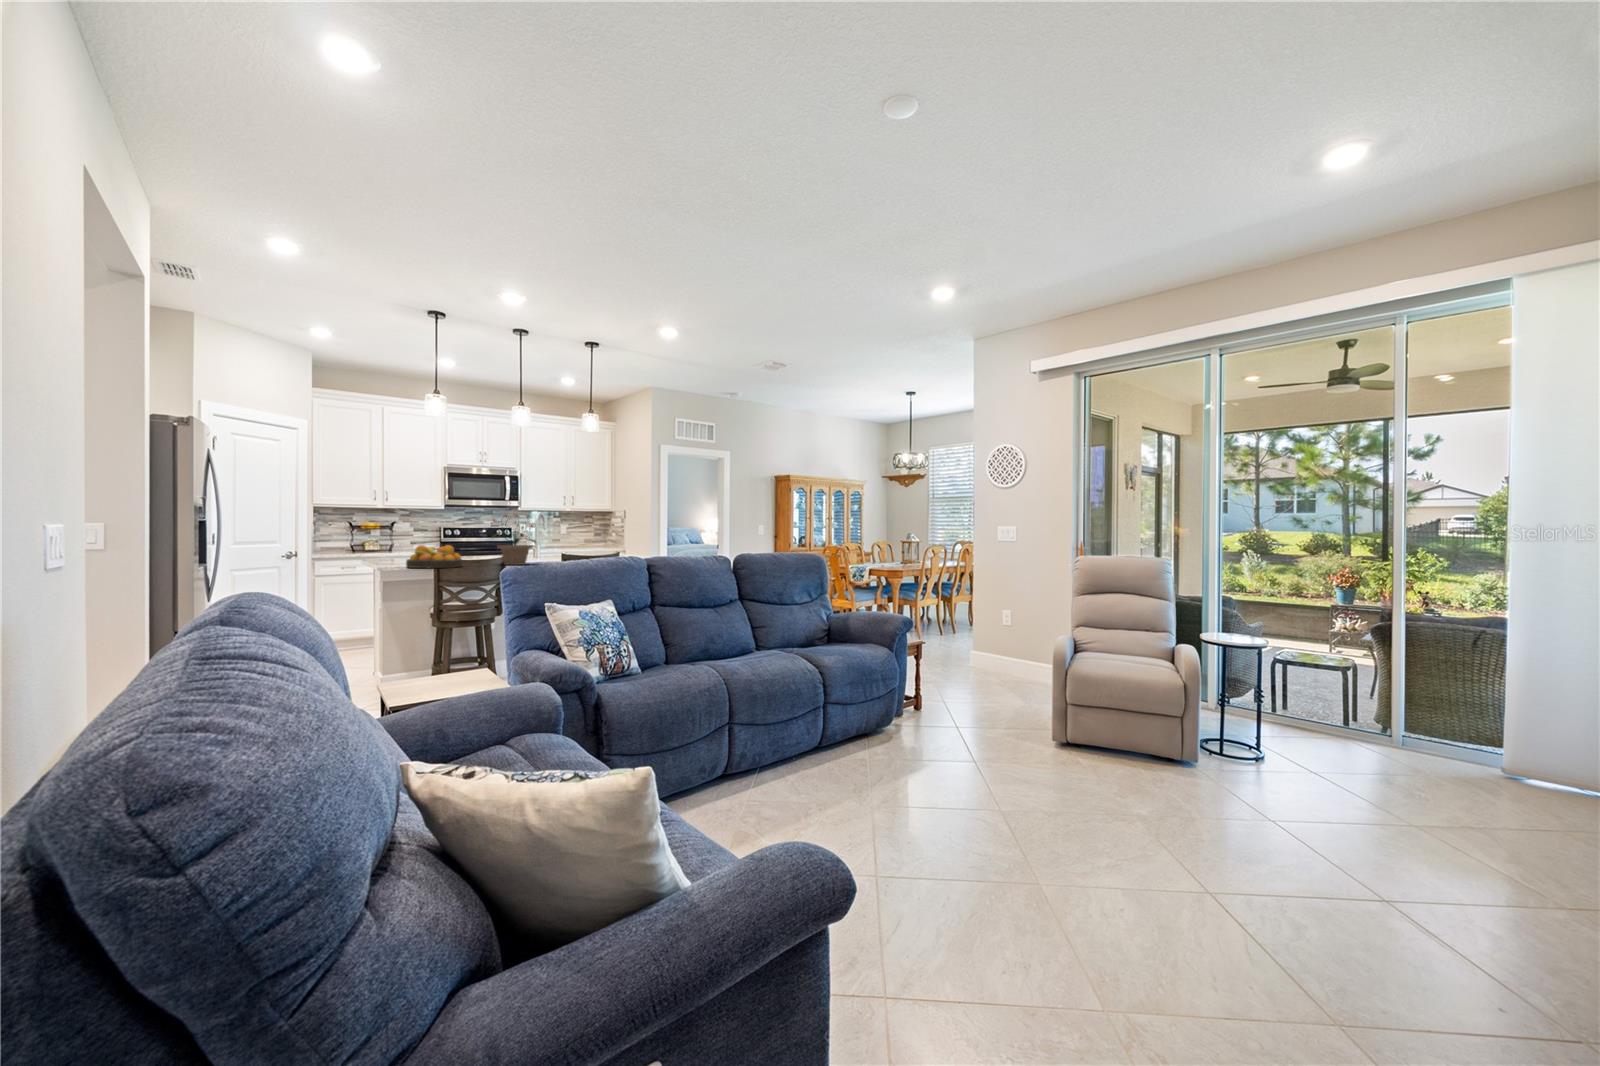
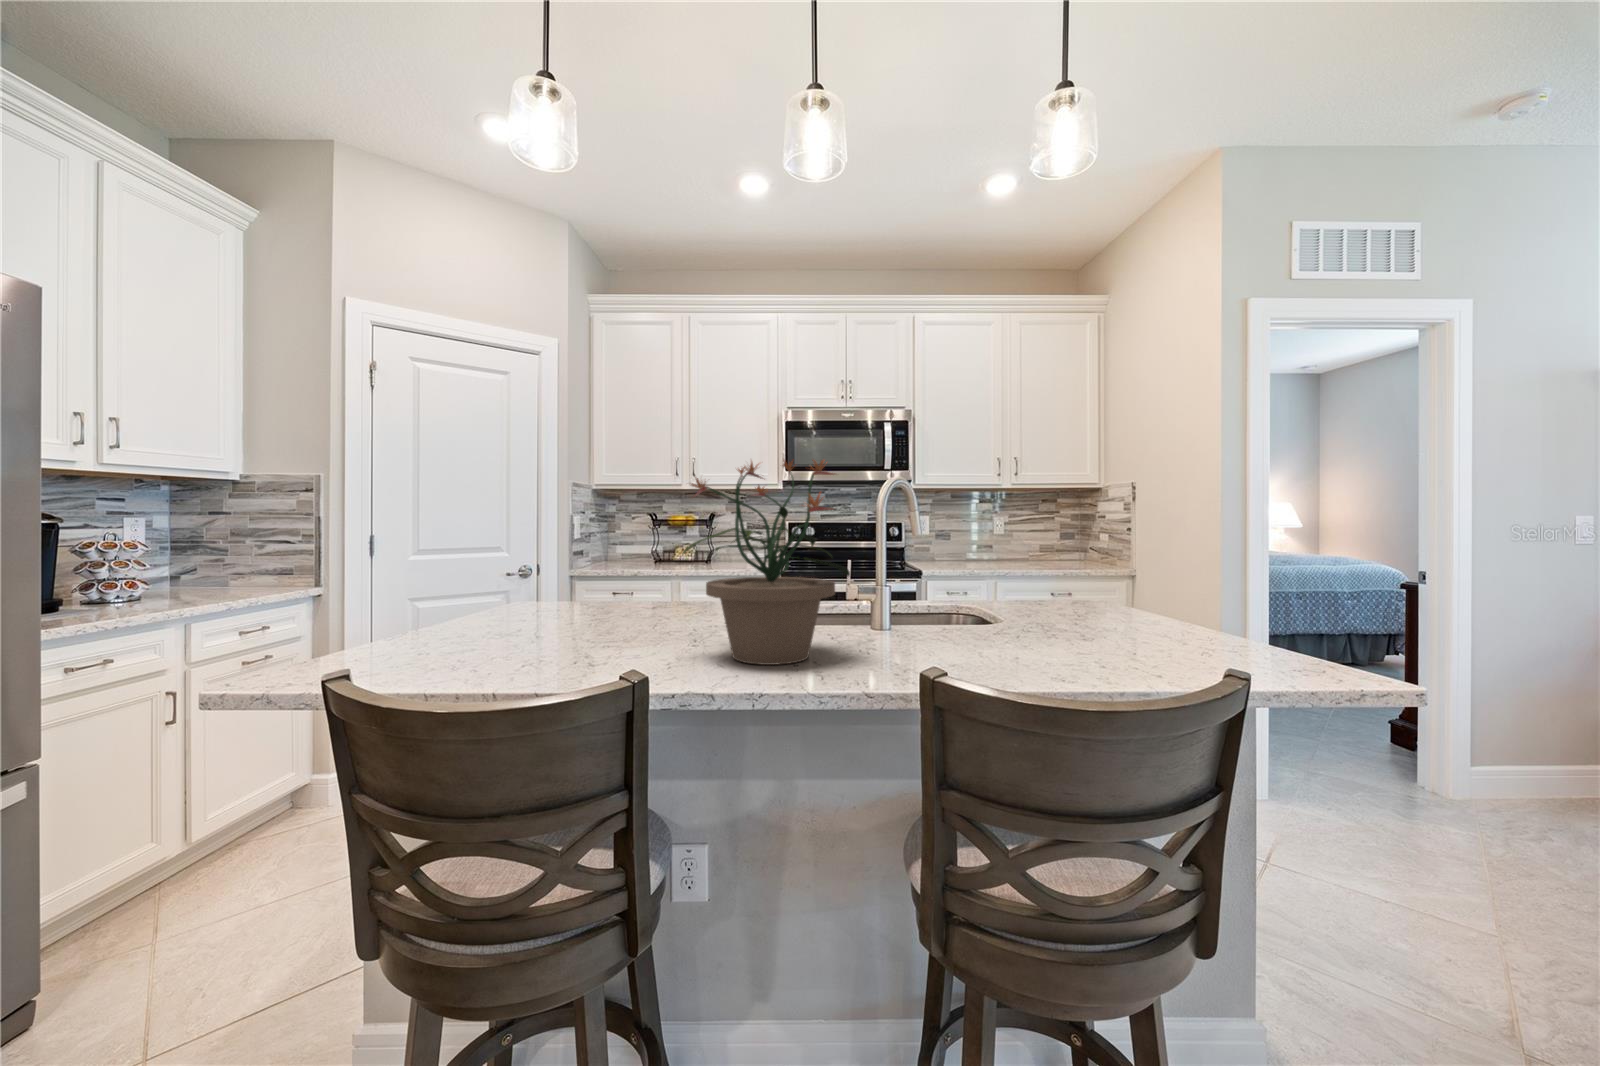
fruit bowl: present [406,545,462,568] -> none [387,577,590,674]

